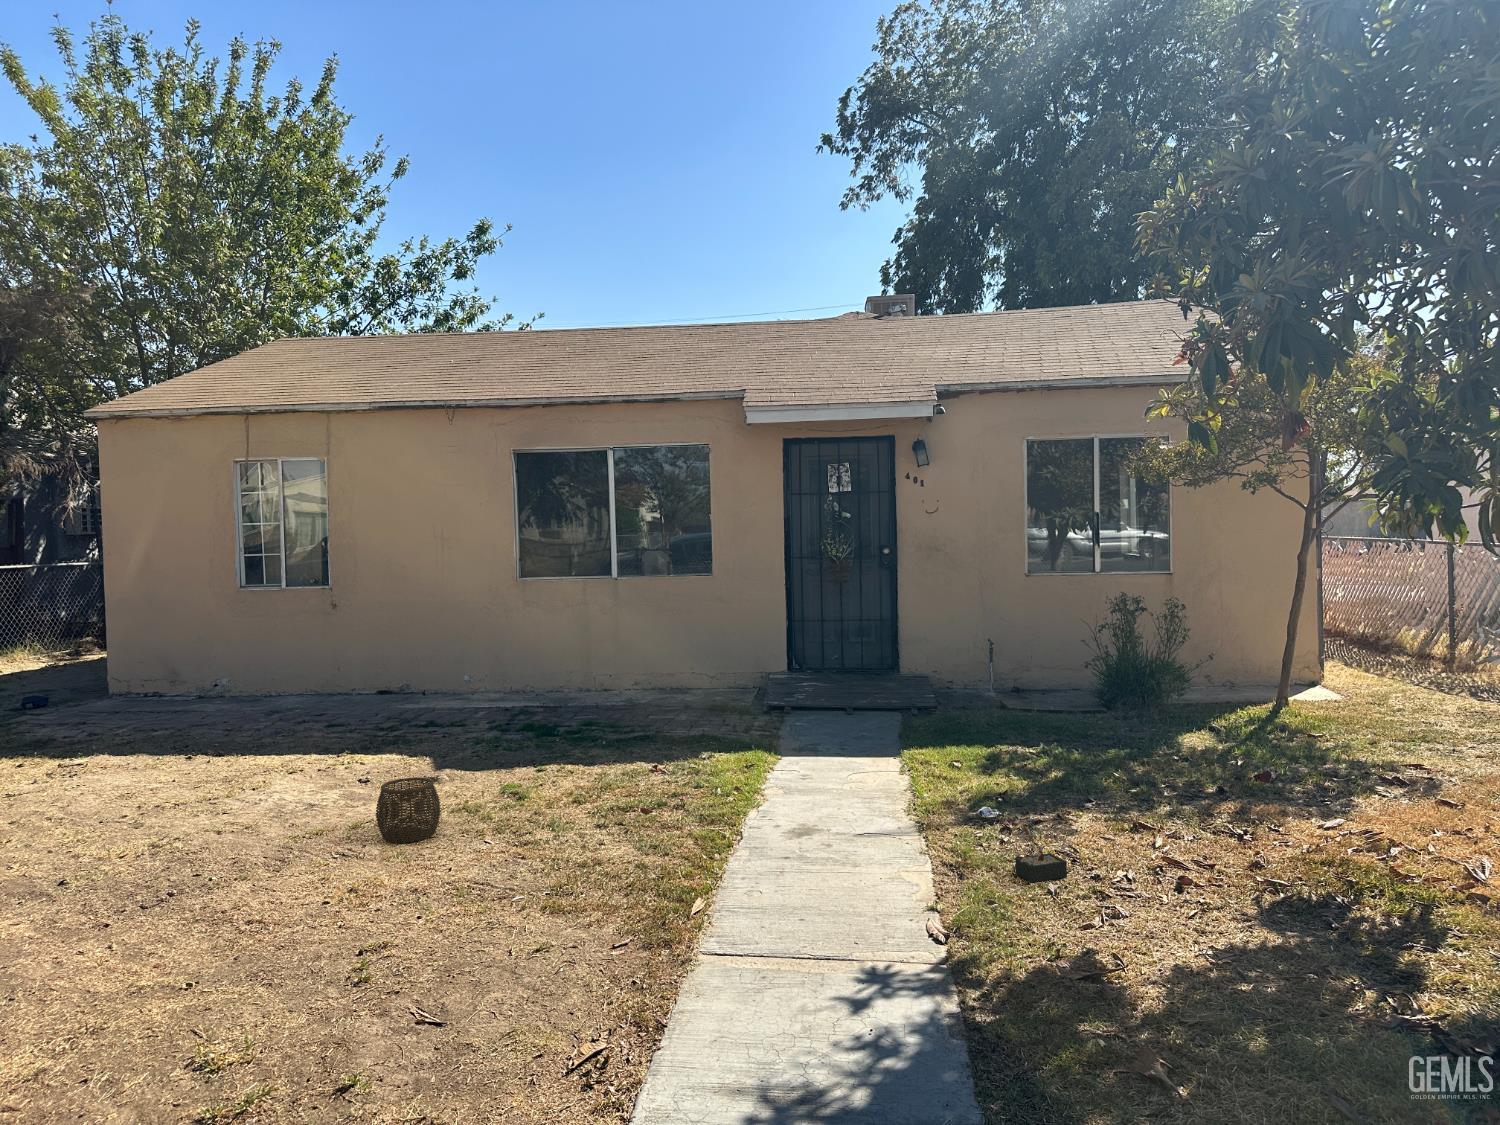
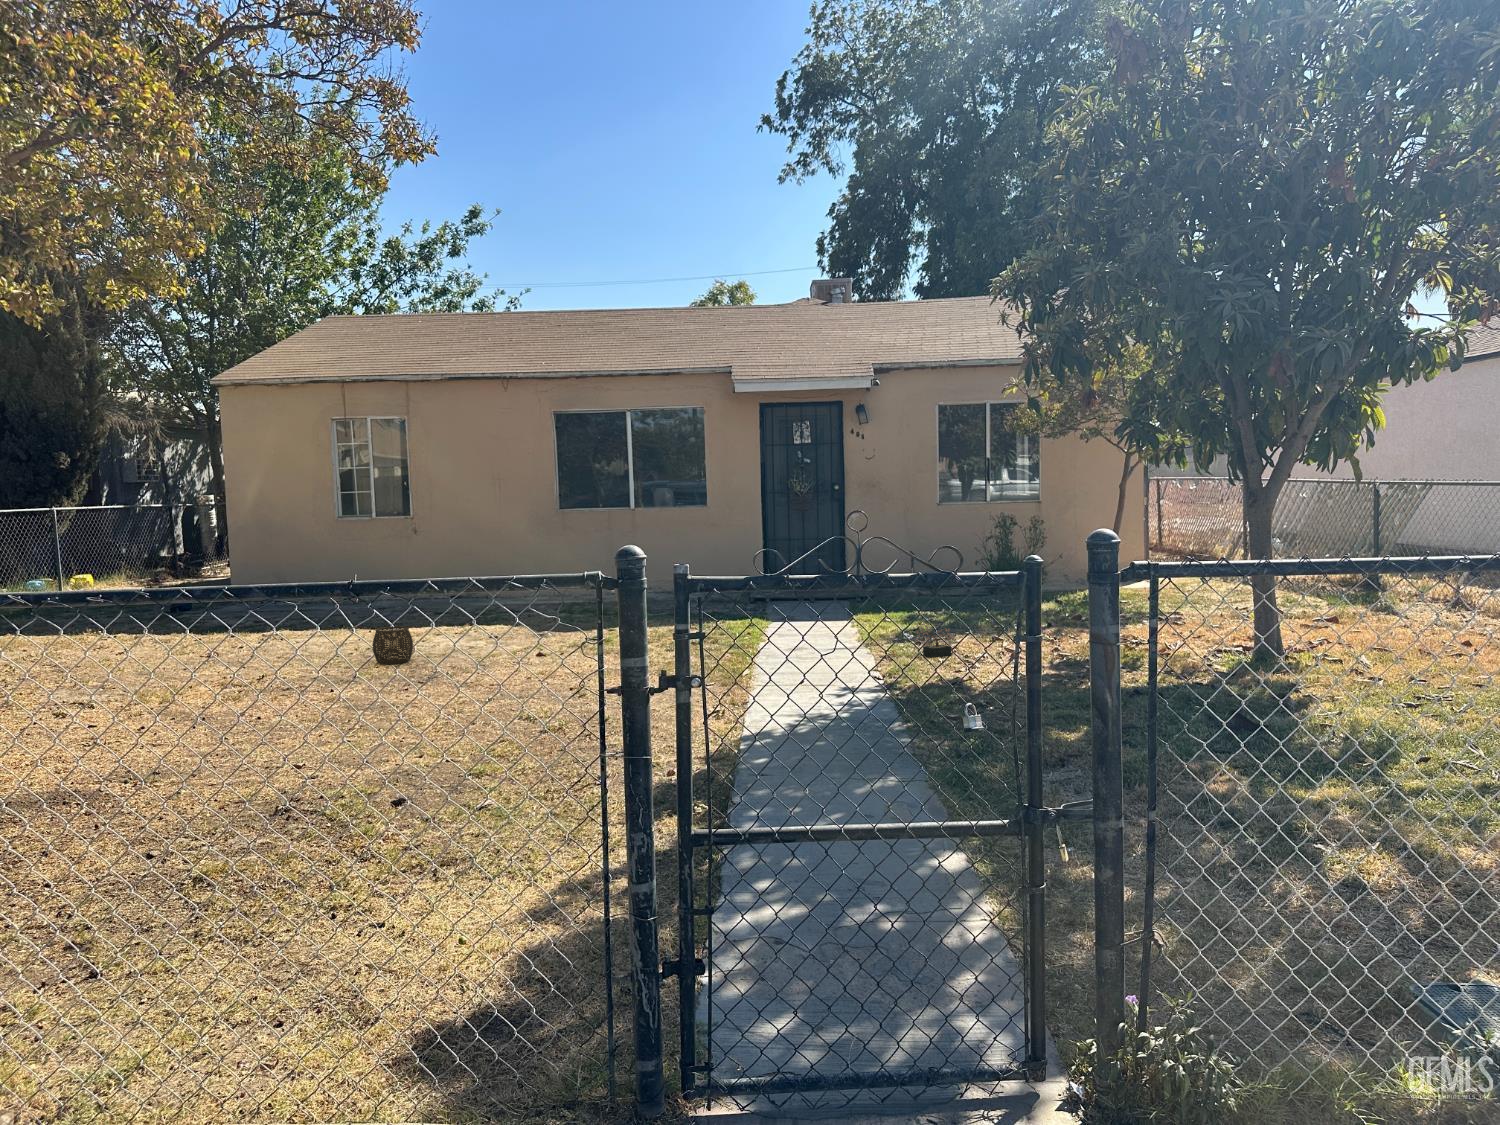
woven basket: present [376,777,441,843] -> present [372,626,413,664]

